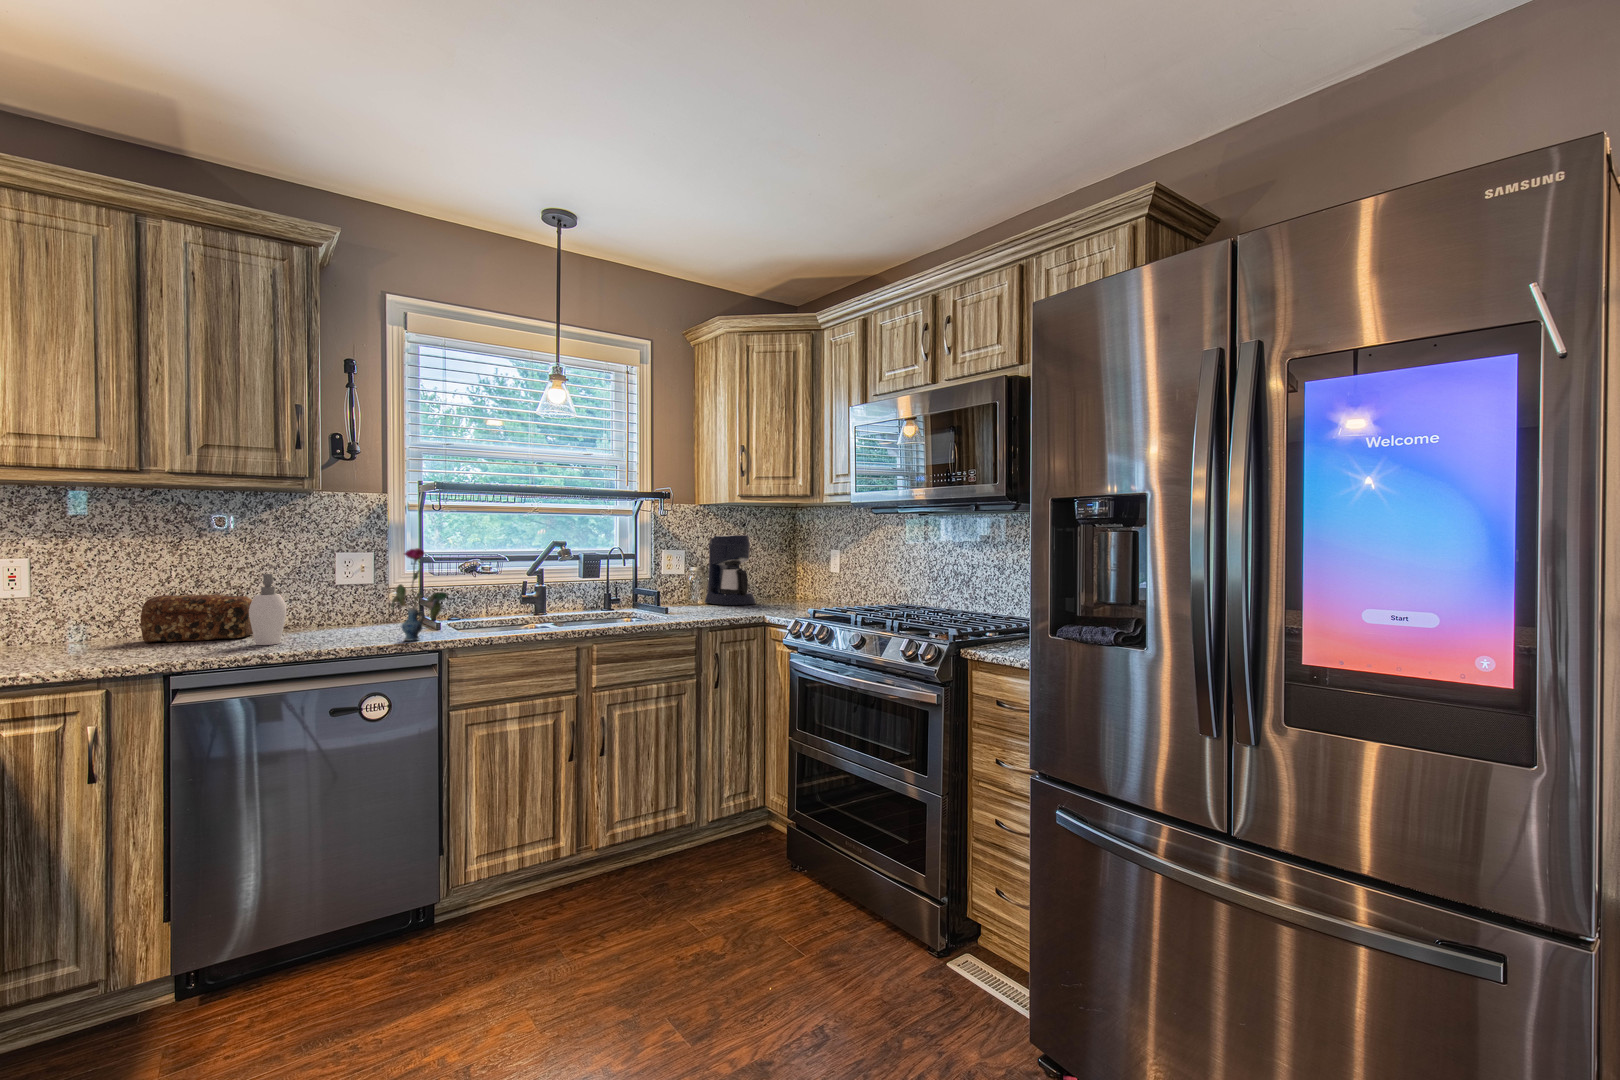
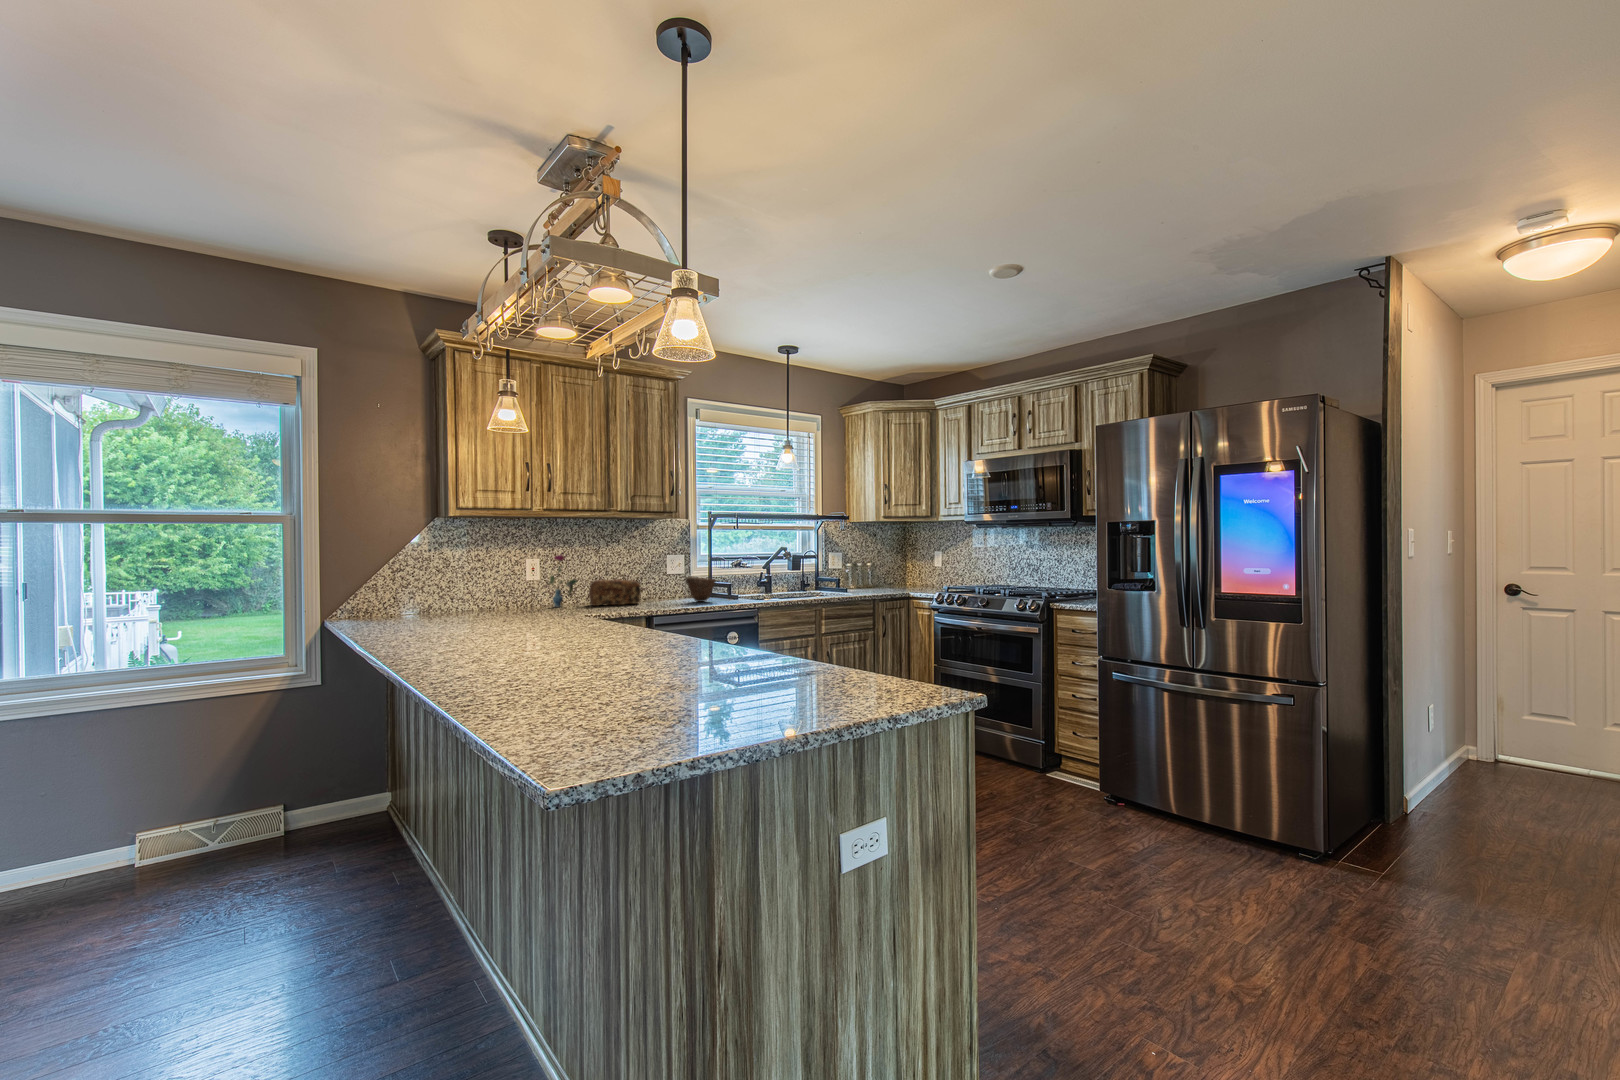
coffee maker: present [705,535,756,605] -> none [856,542,891,588]
vase: present [392,548,448,641] -> present [548,555,577,607]
soap dispenser: present [249,574,294,645] -> none [657,566,680,606]
bowl: none [332,591,393,635] -> present [686,577,716,602]

